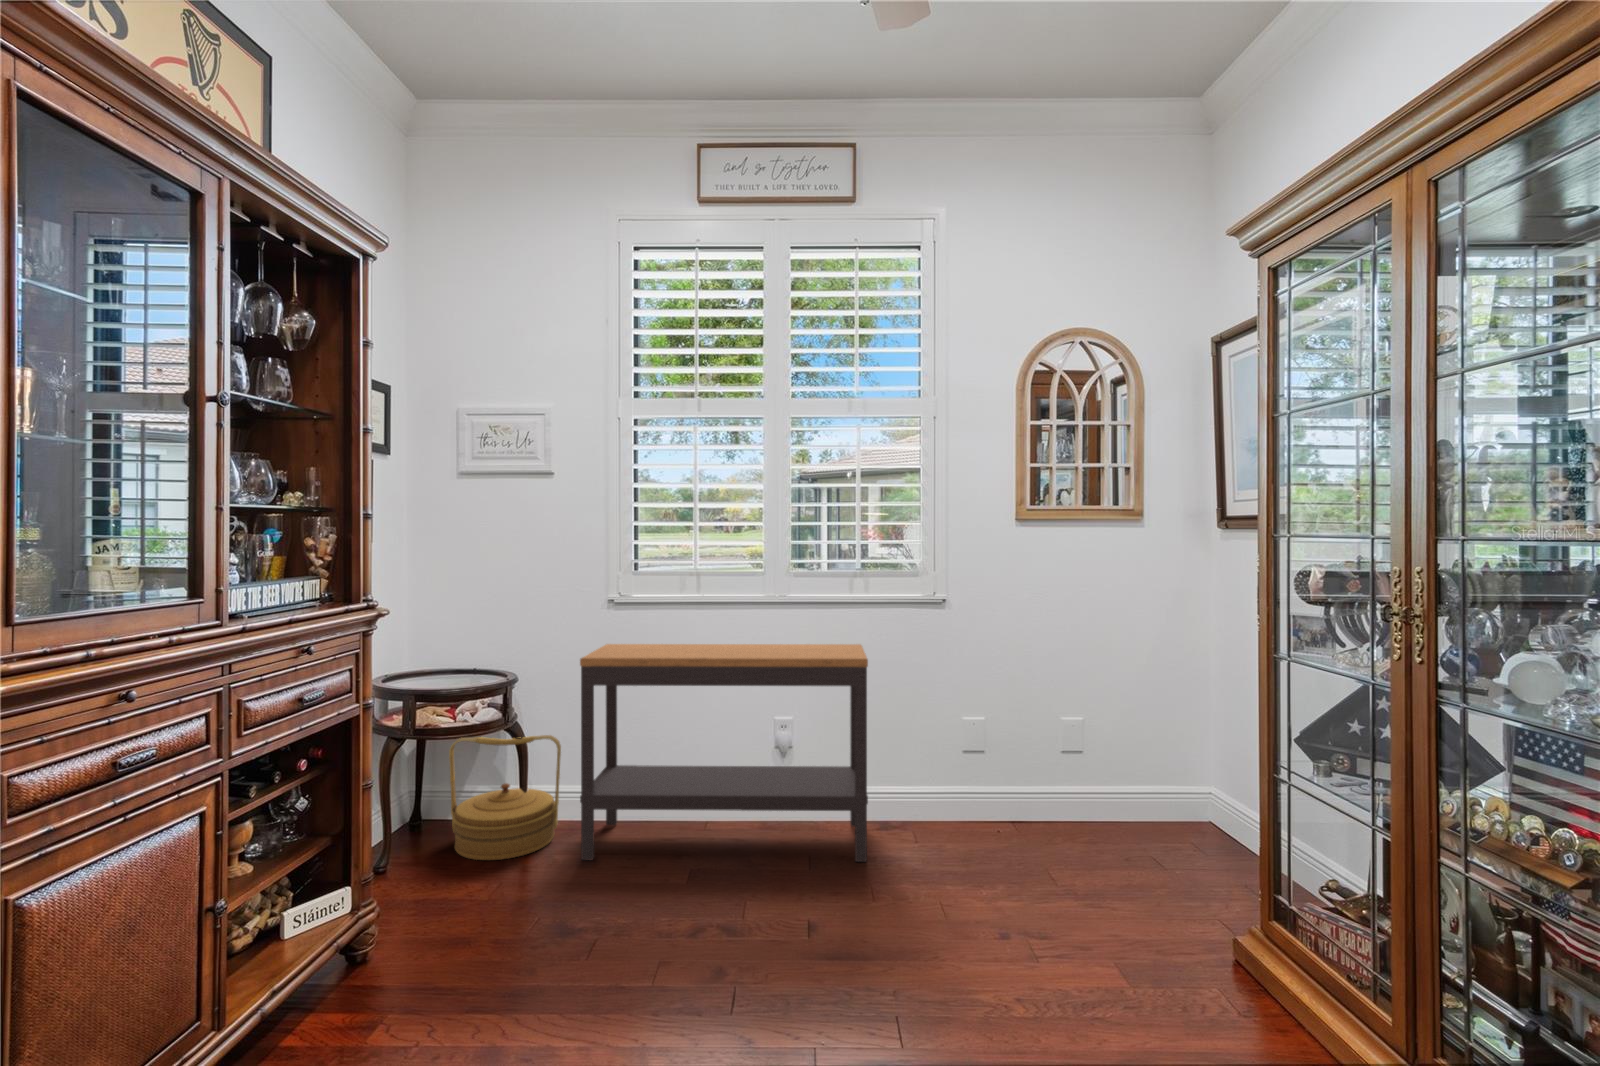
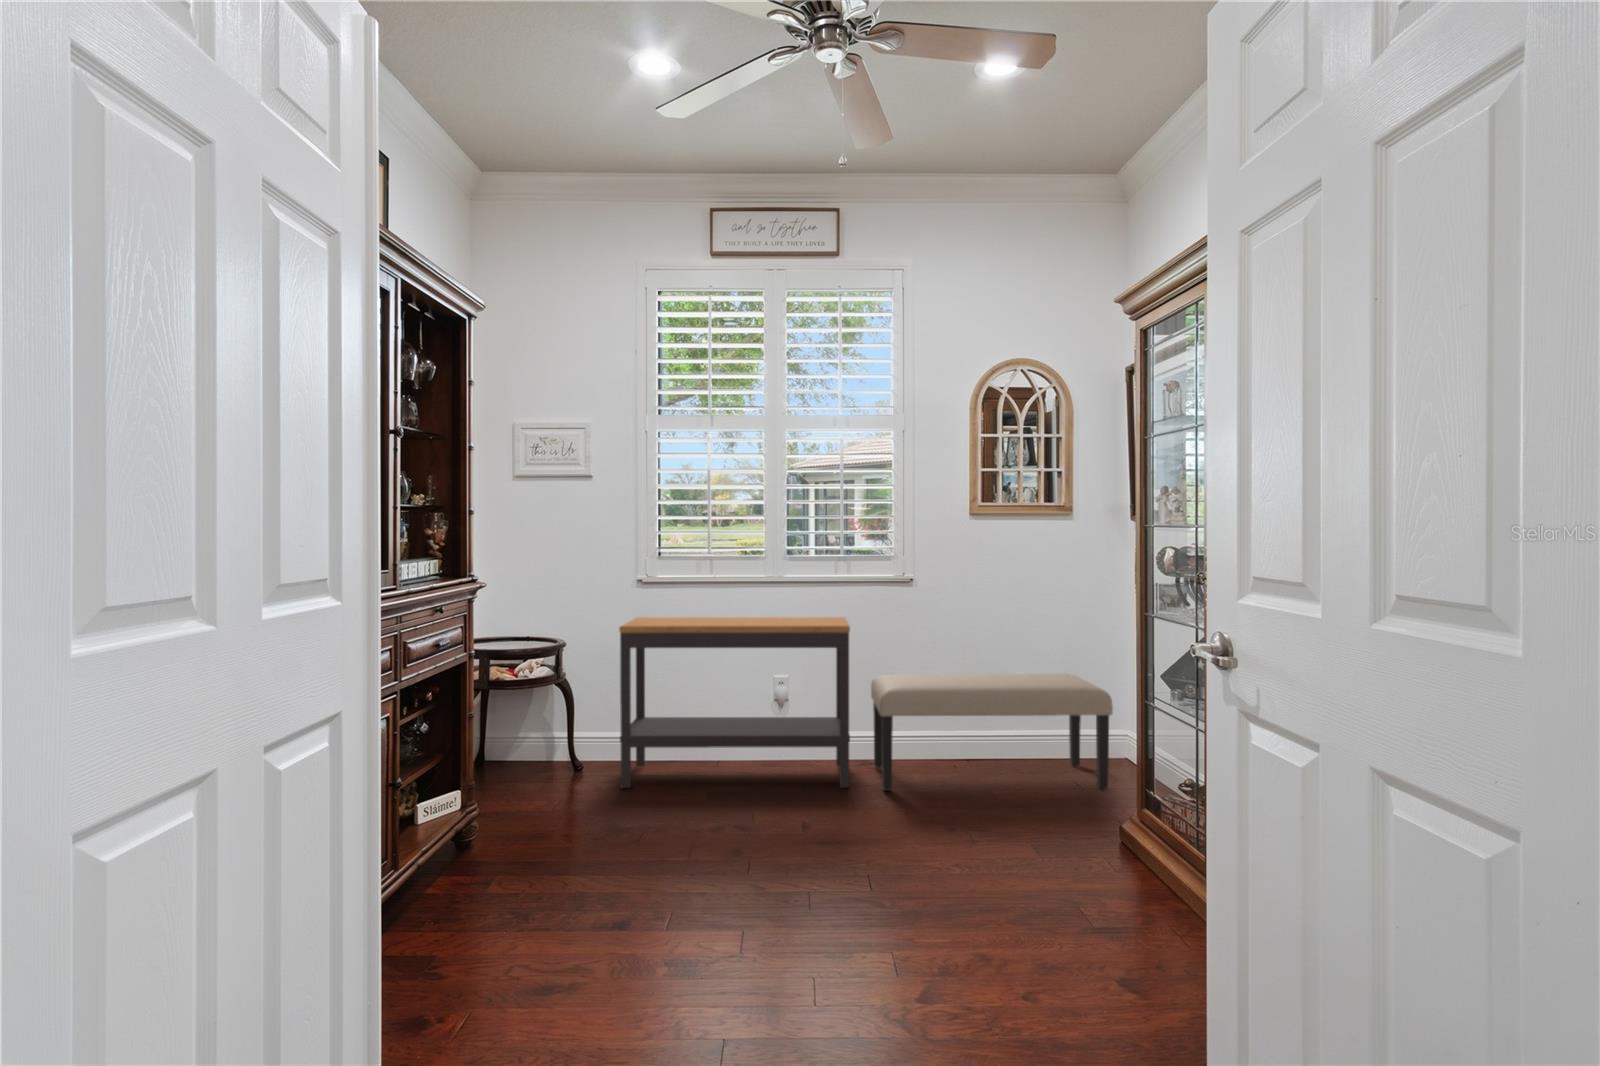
bench: none [893,715,1202,867] -> present [871,673,1113,791]
woven basket: present [449,735,561,860] -> none [511,691,601,789]

